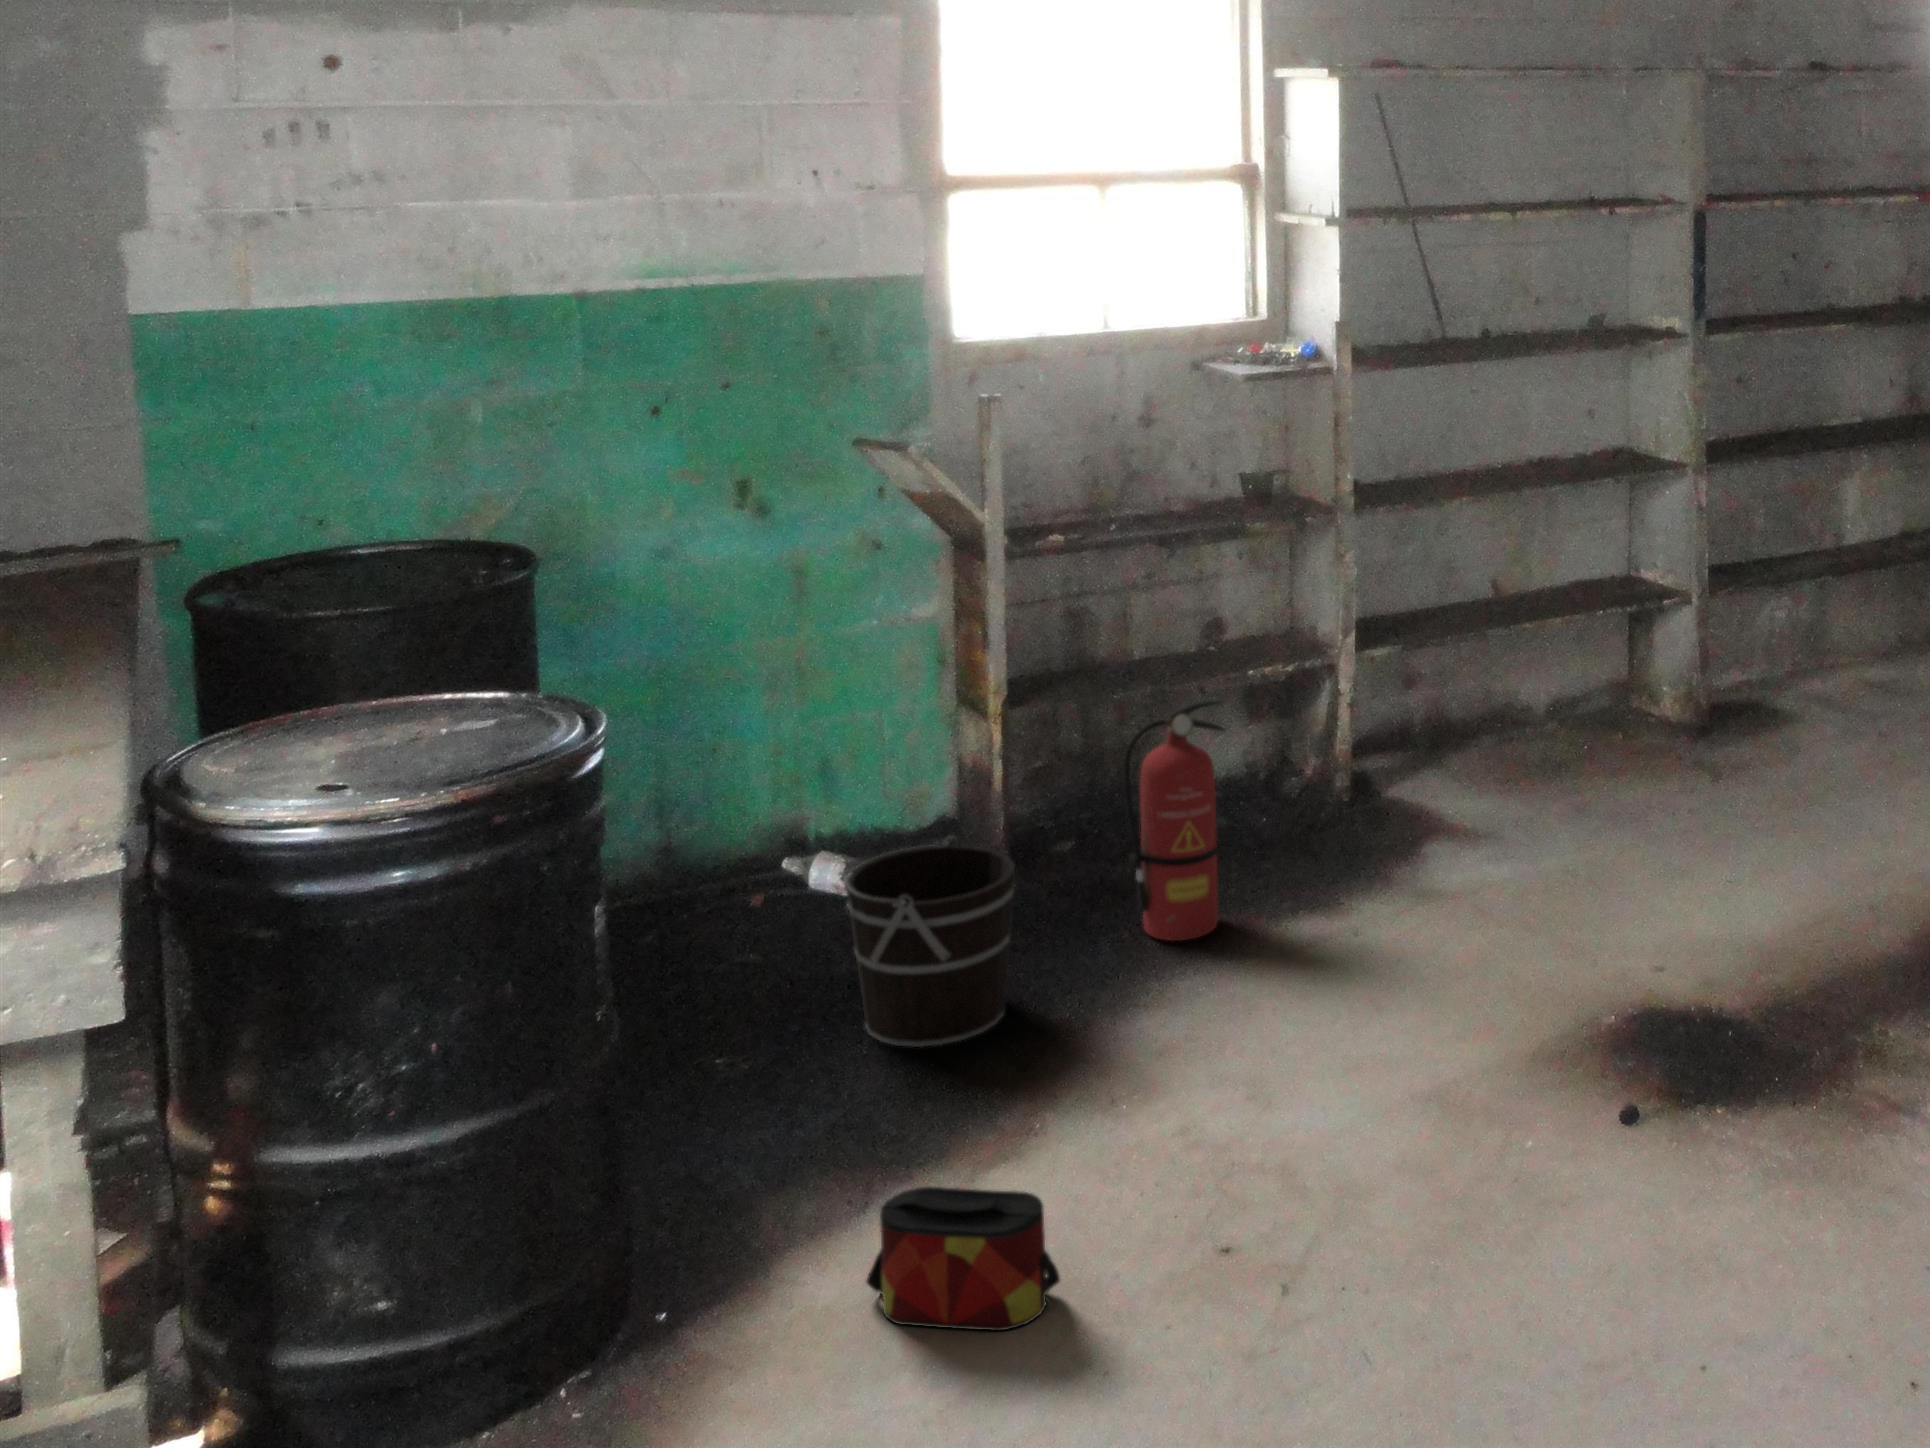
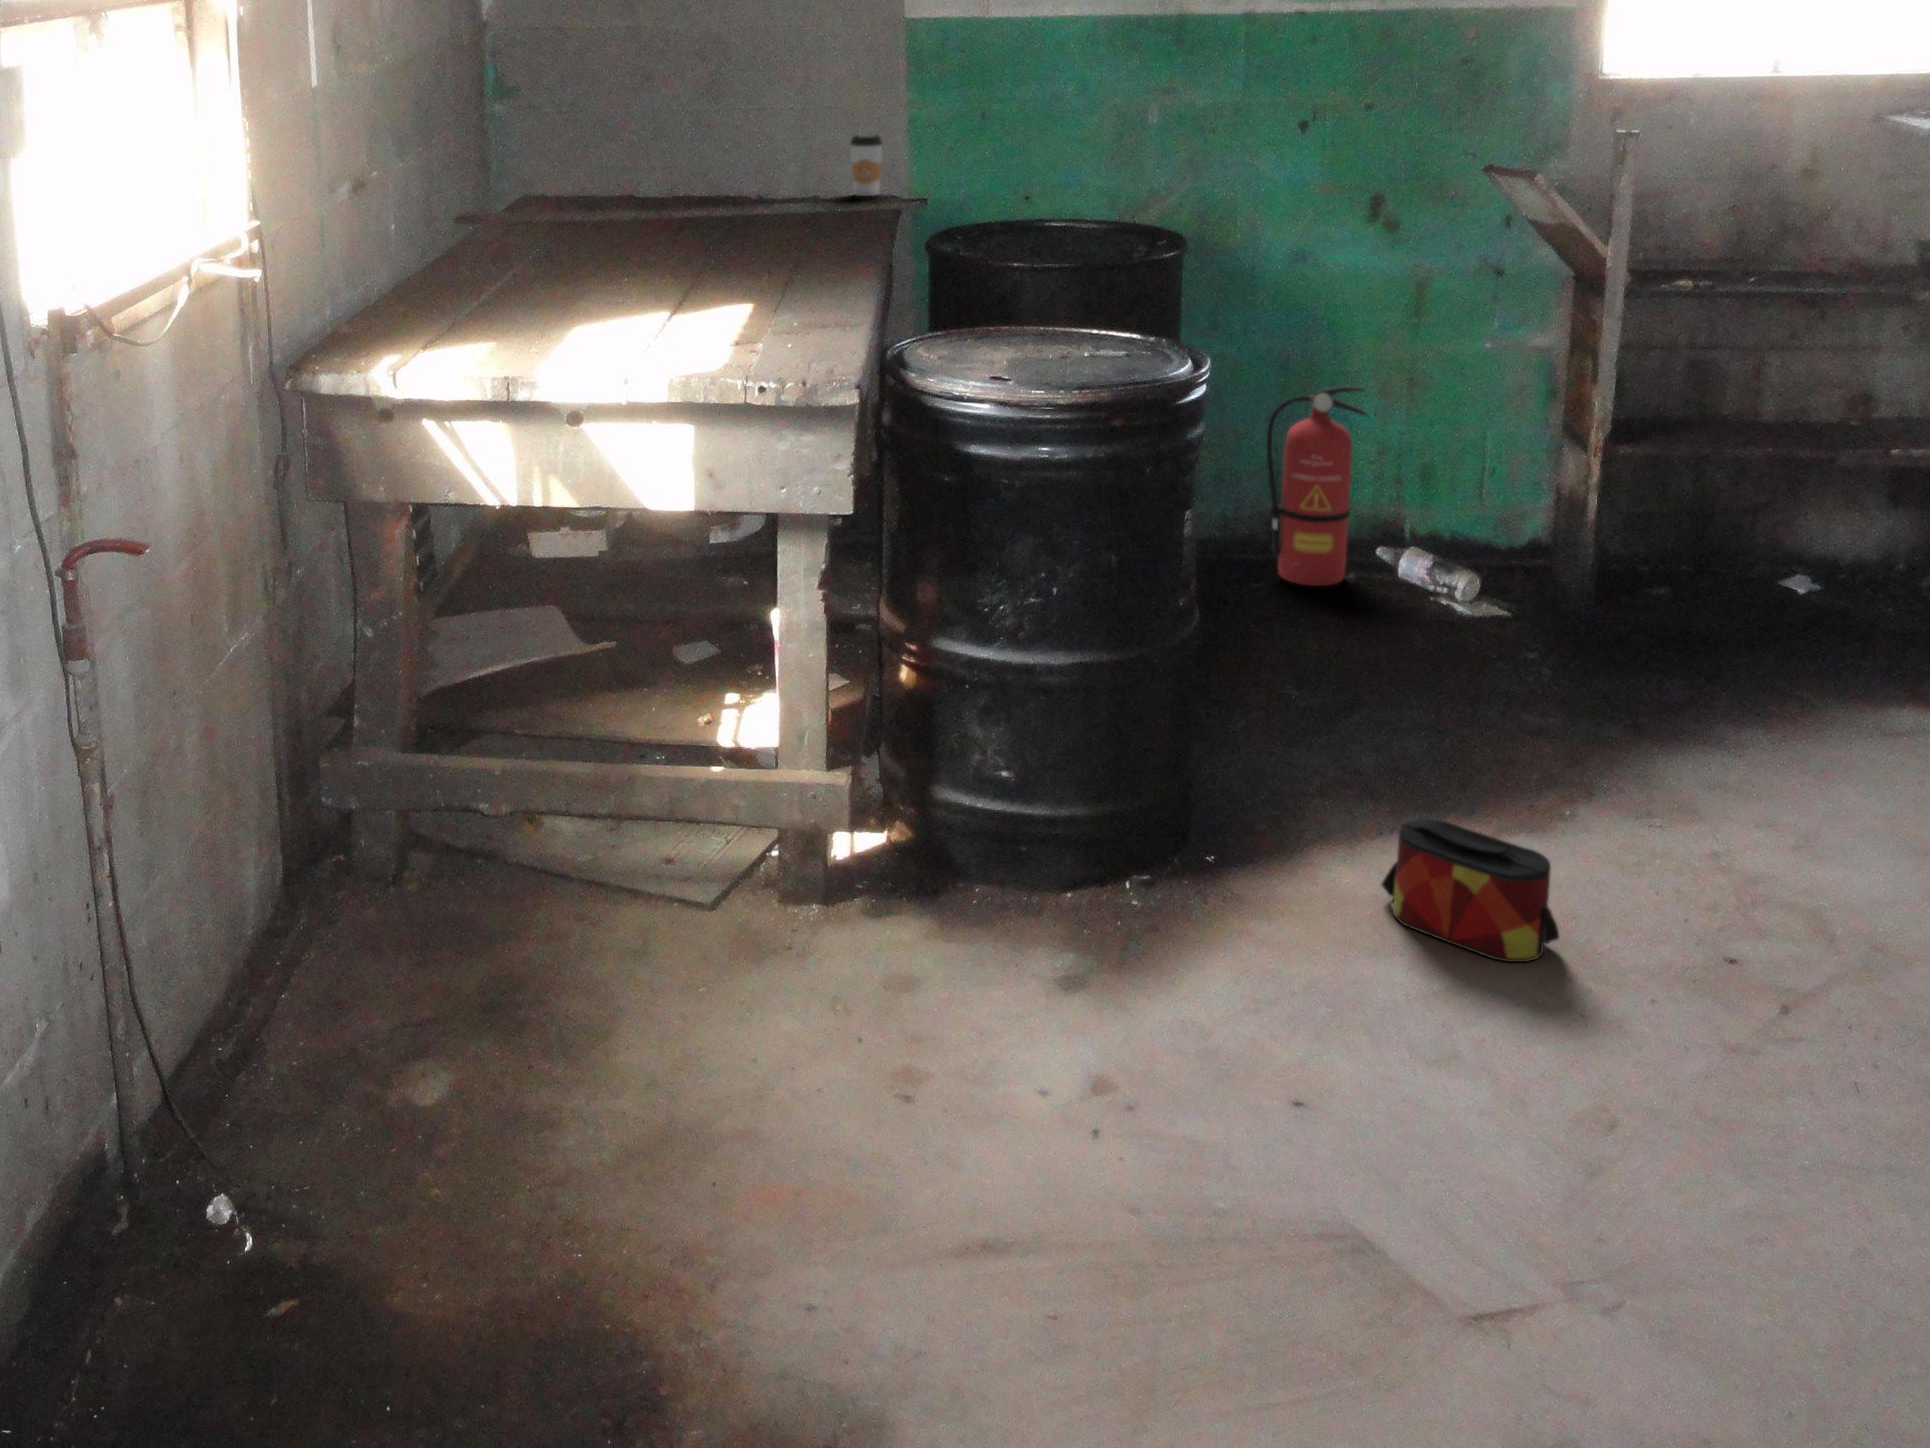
coffee cup: none [51,459,103,541] -> present [851,134,882,196]
fire extinguisher: present [1124,699,1225,941] -> present [1267,386,1368,586]
bucket: present [842,837,1015,1047] -> none [1417,545,1586,728]

